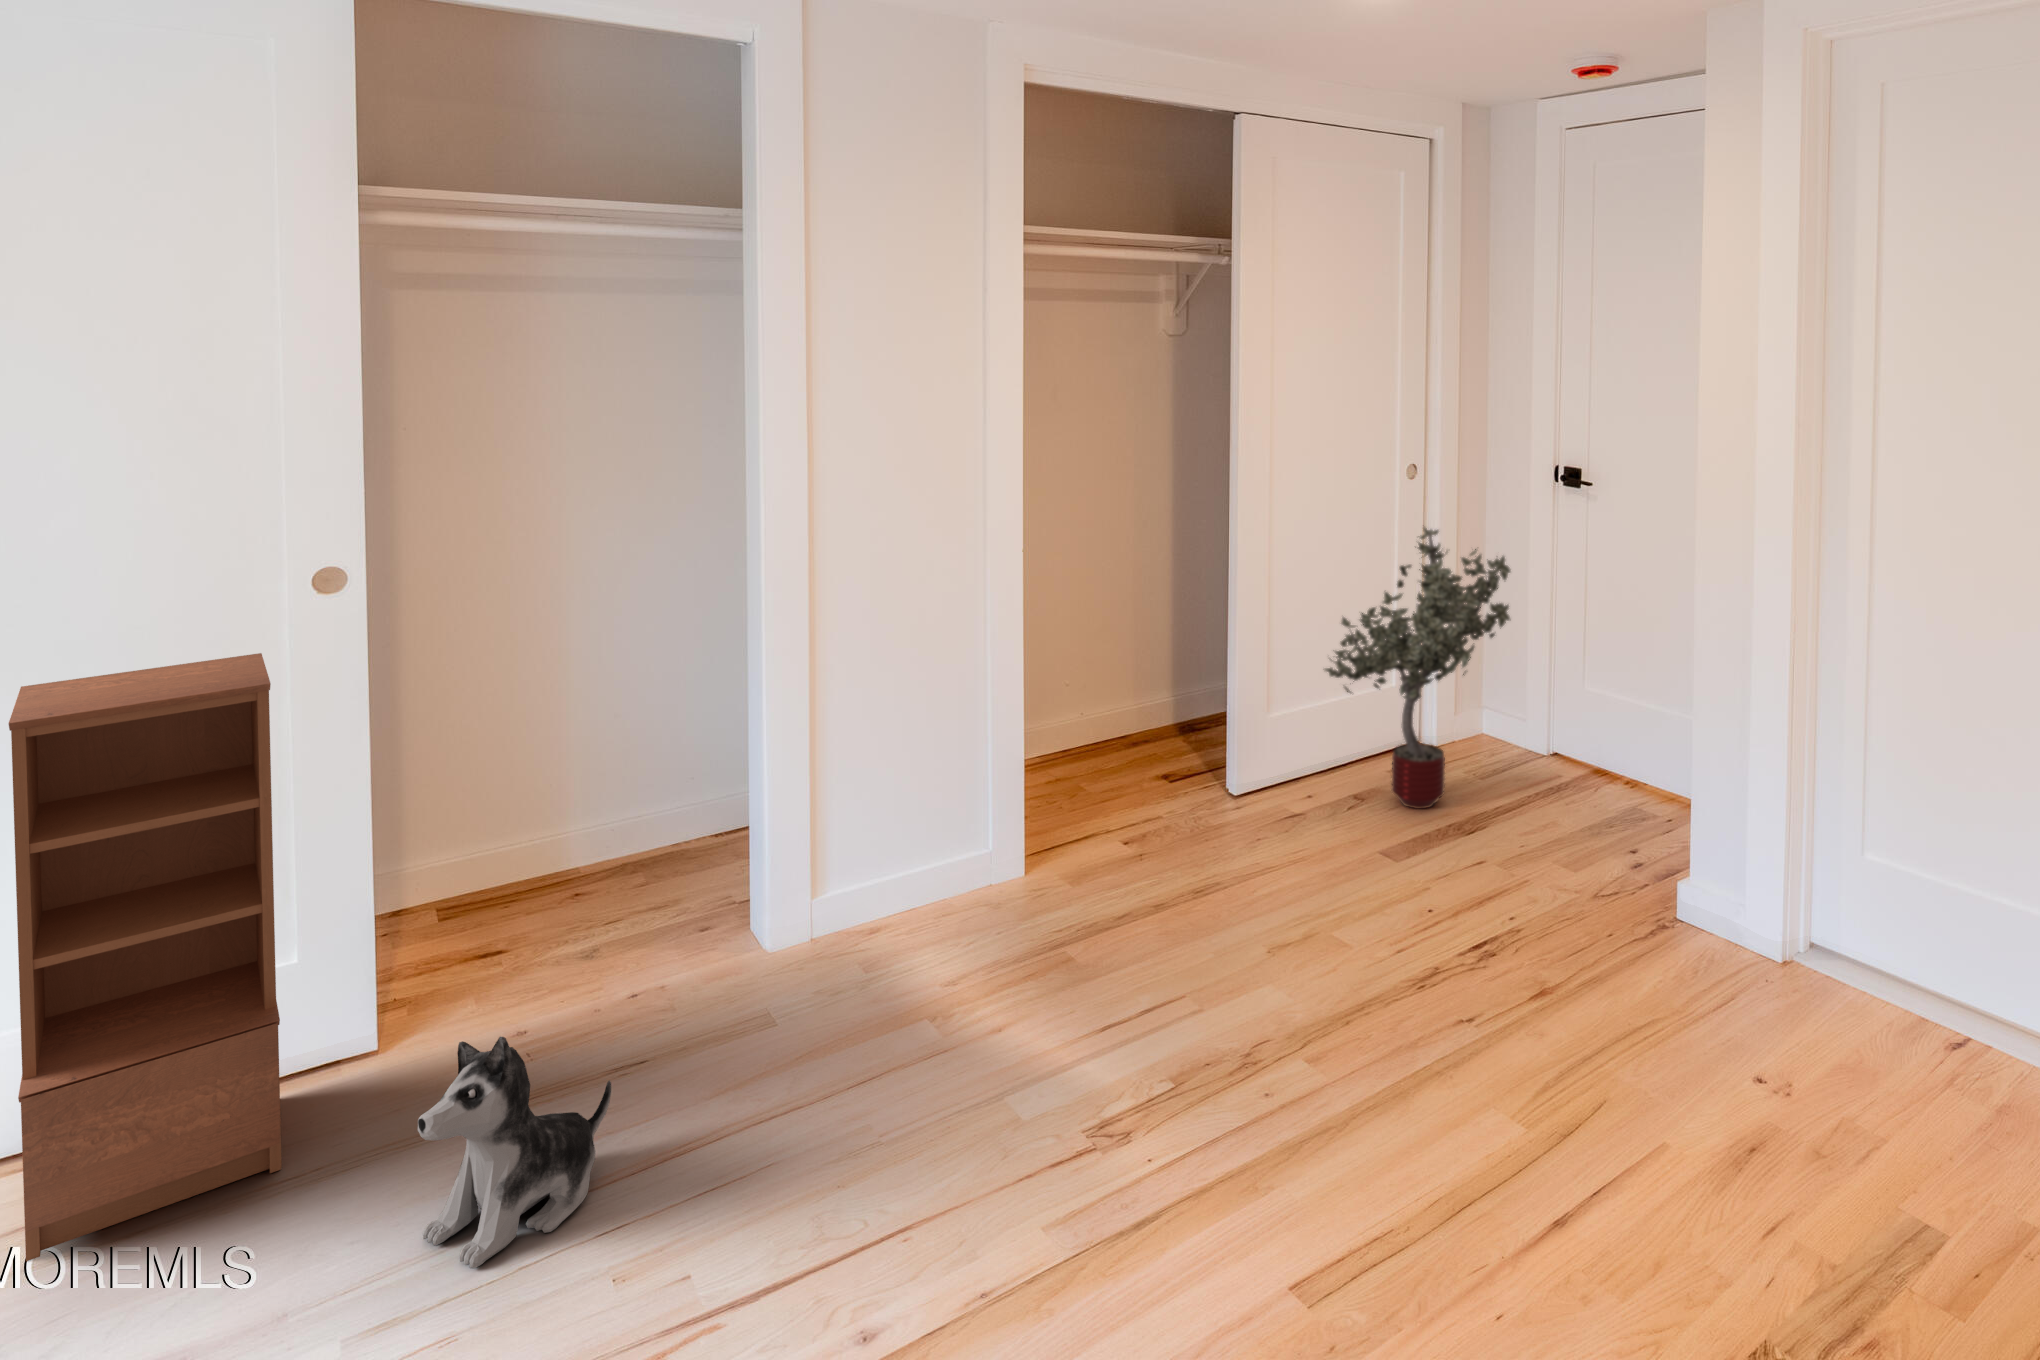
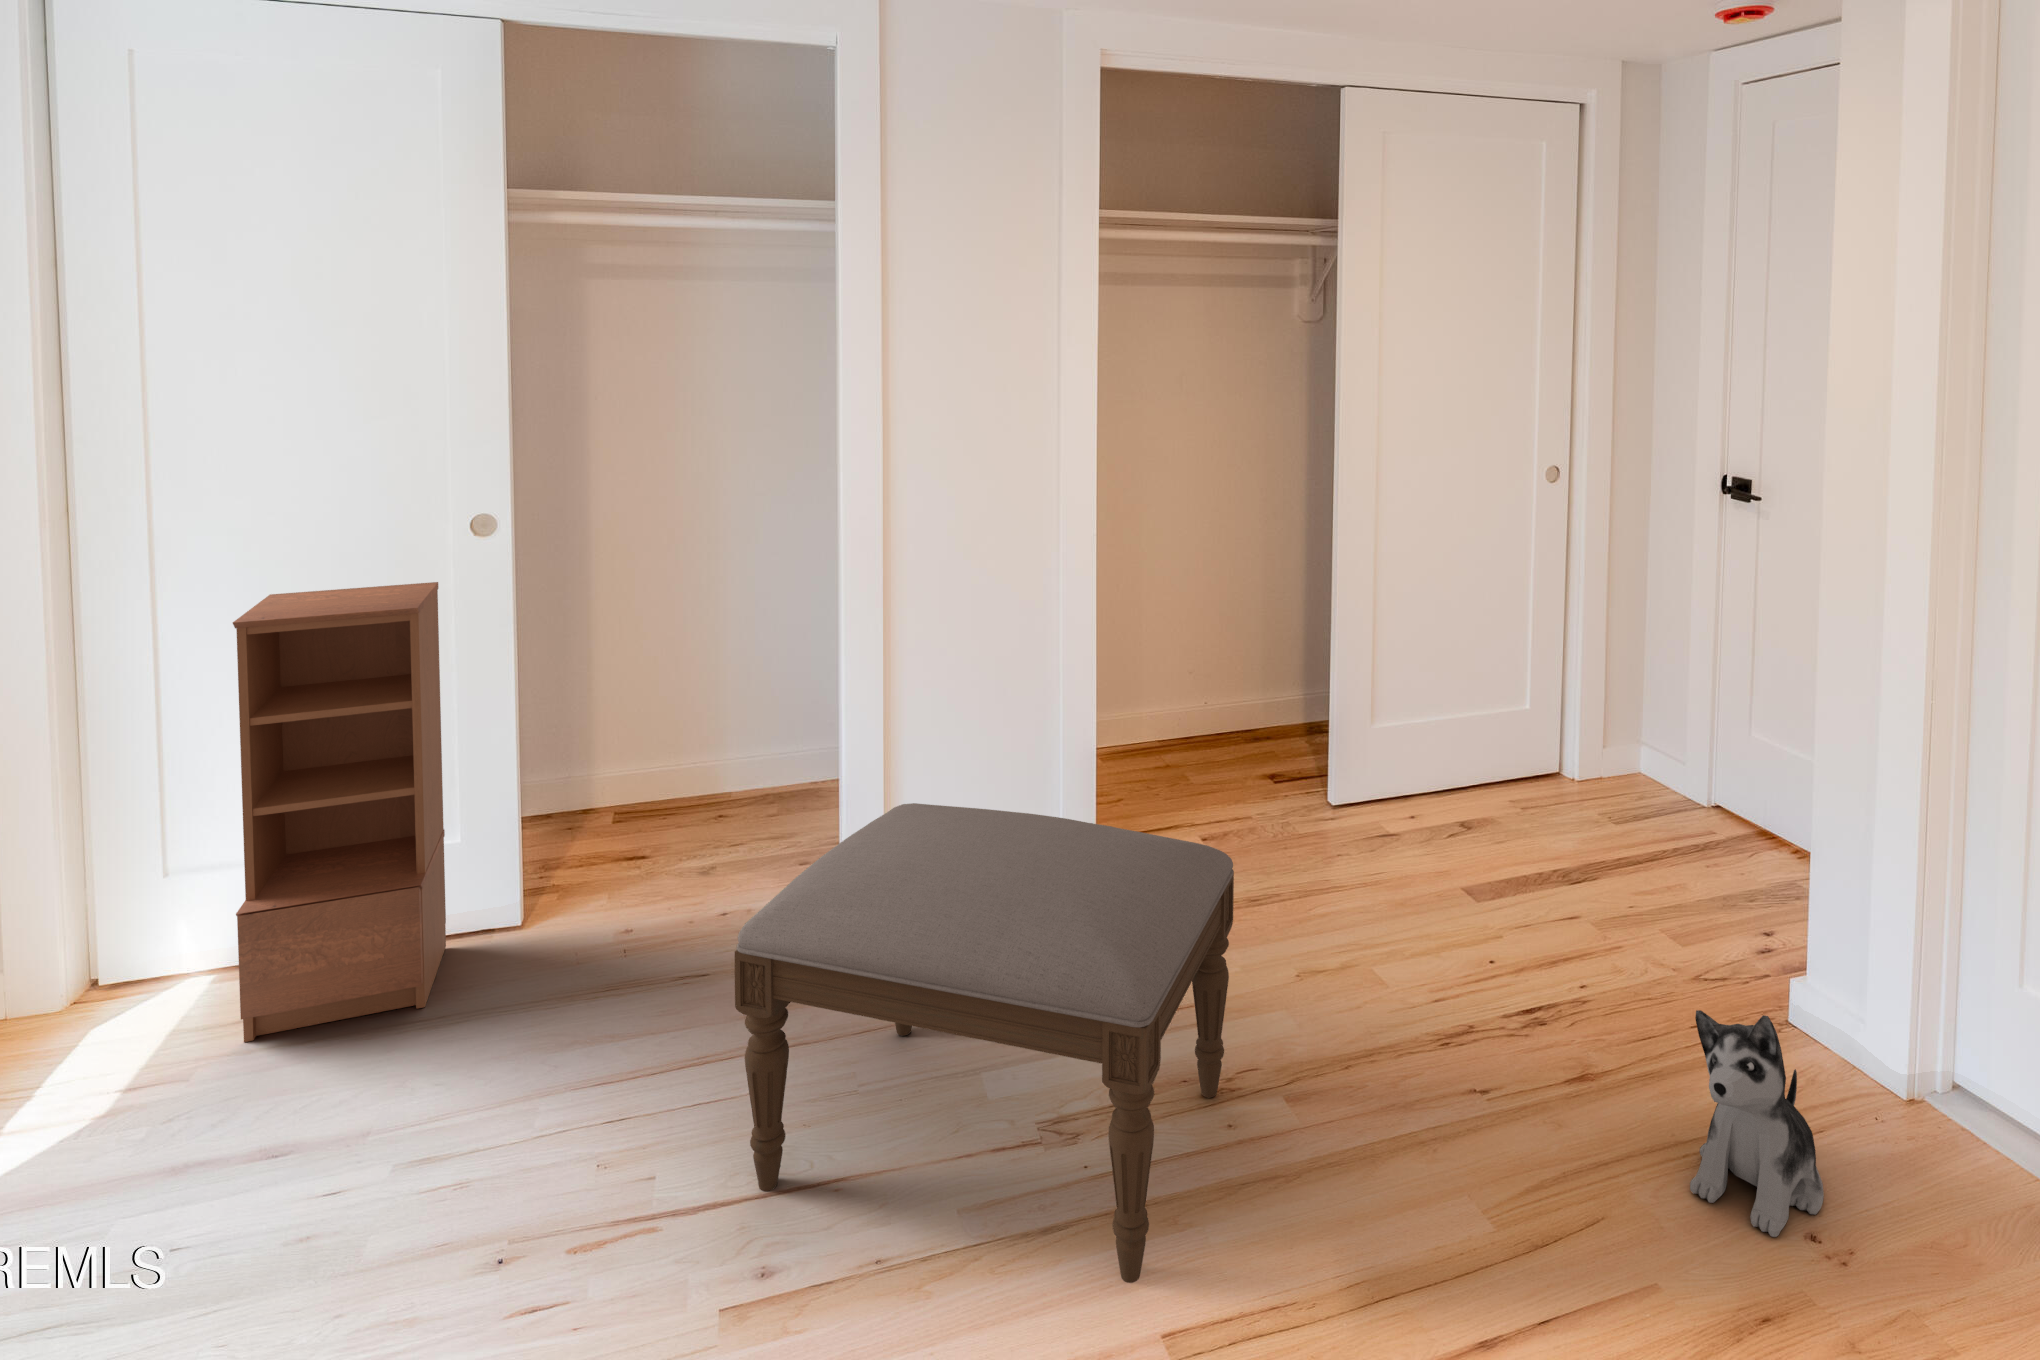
potted tree: present [1325,528,1511,809] -> none [1420,534,1649,844]
ottoman: none [798,832,1265,1261] -> present [735,803,1234,1283]
plush toy: present [418,1037,611,1268] -> present [1690,1010,1824,1237]

